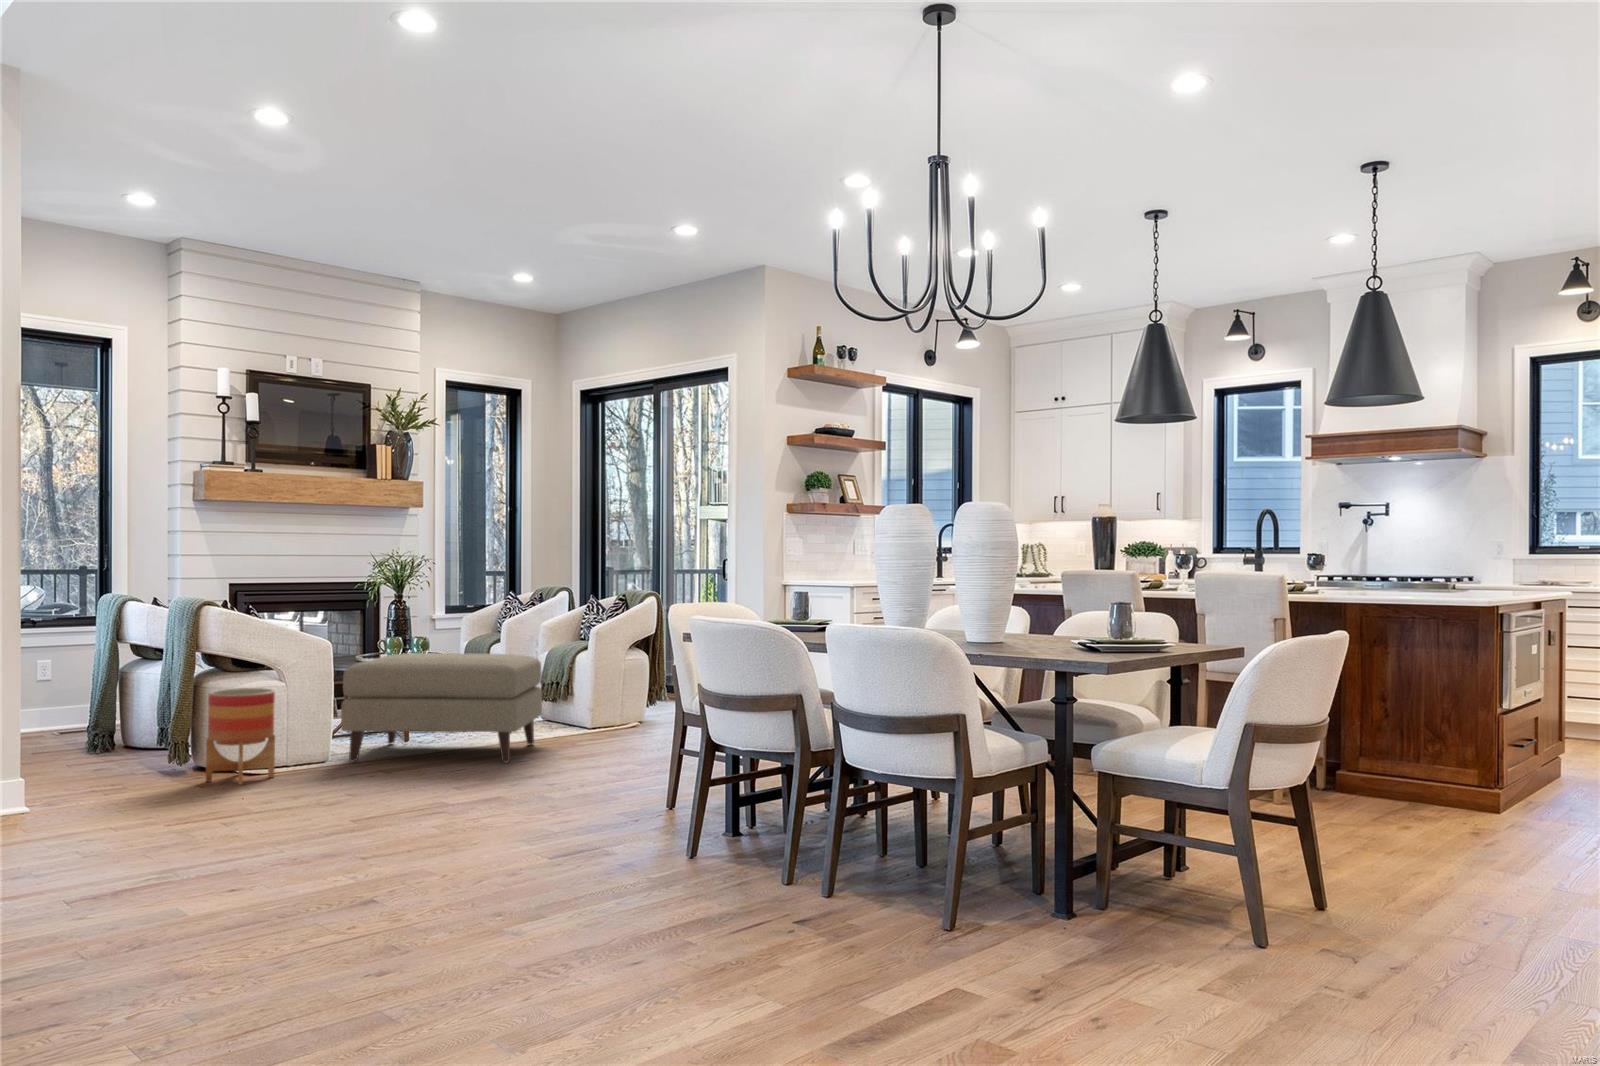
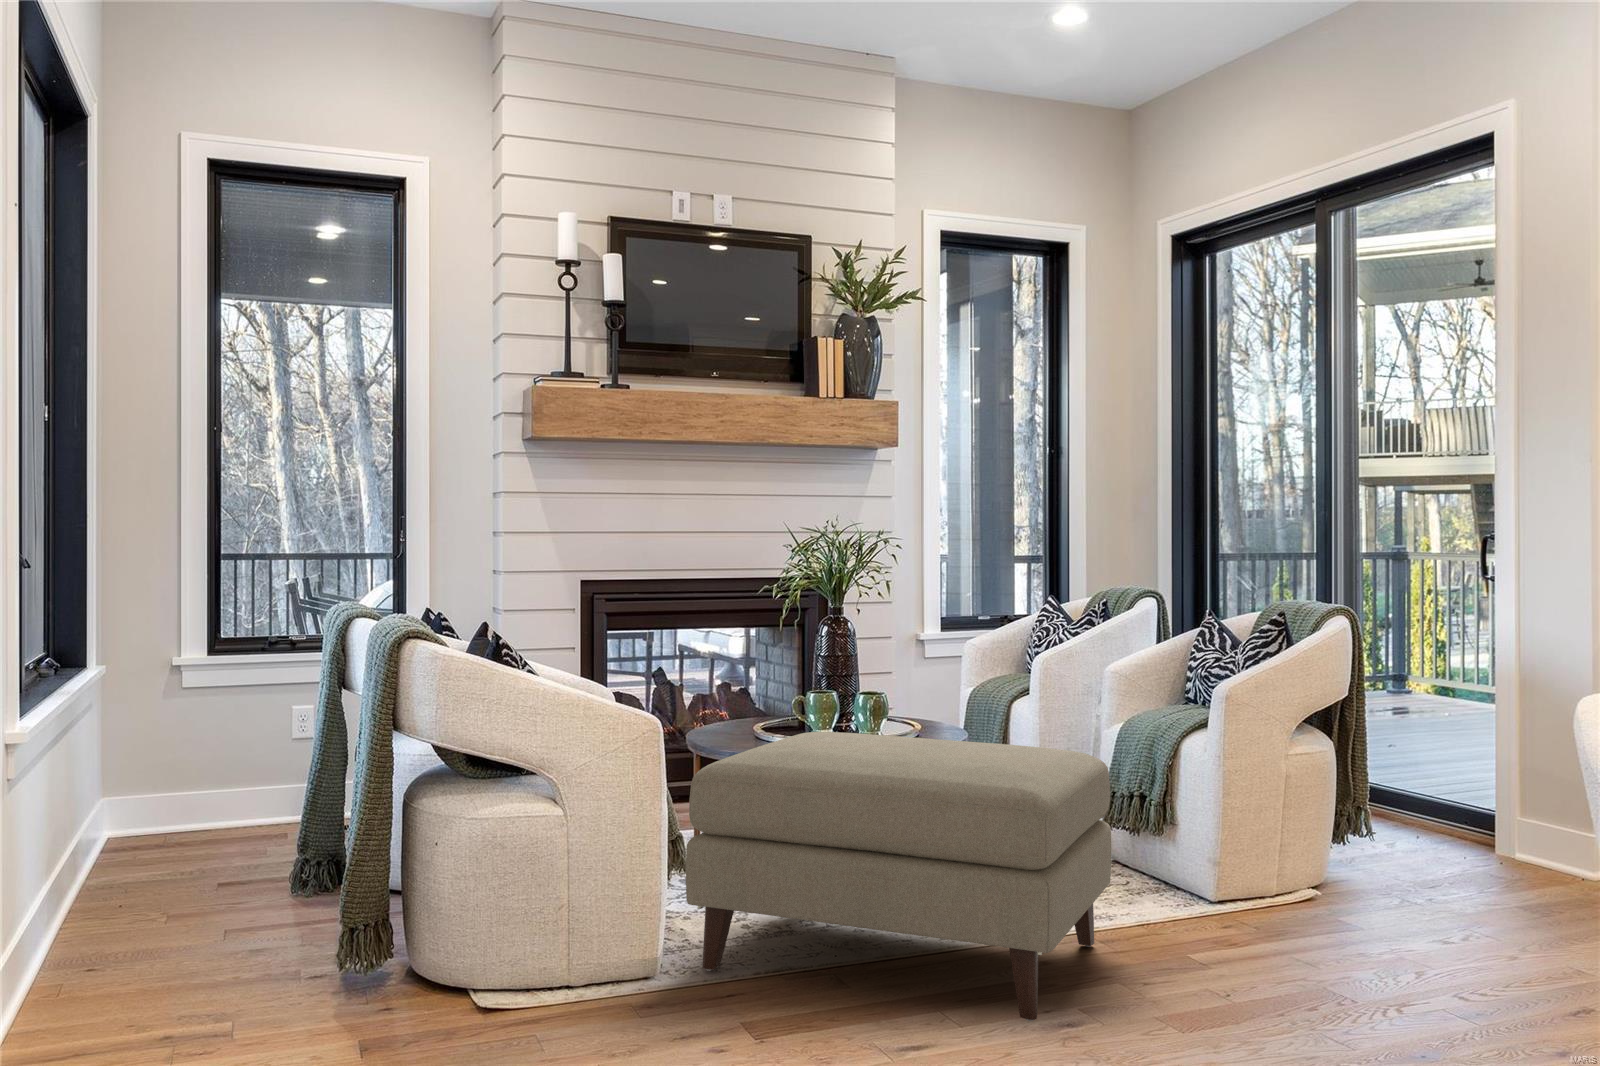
planter: present [206,688,275,785] -> none [400,811,535,1035]

